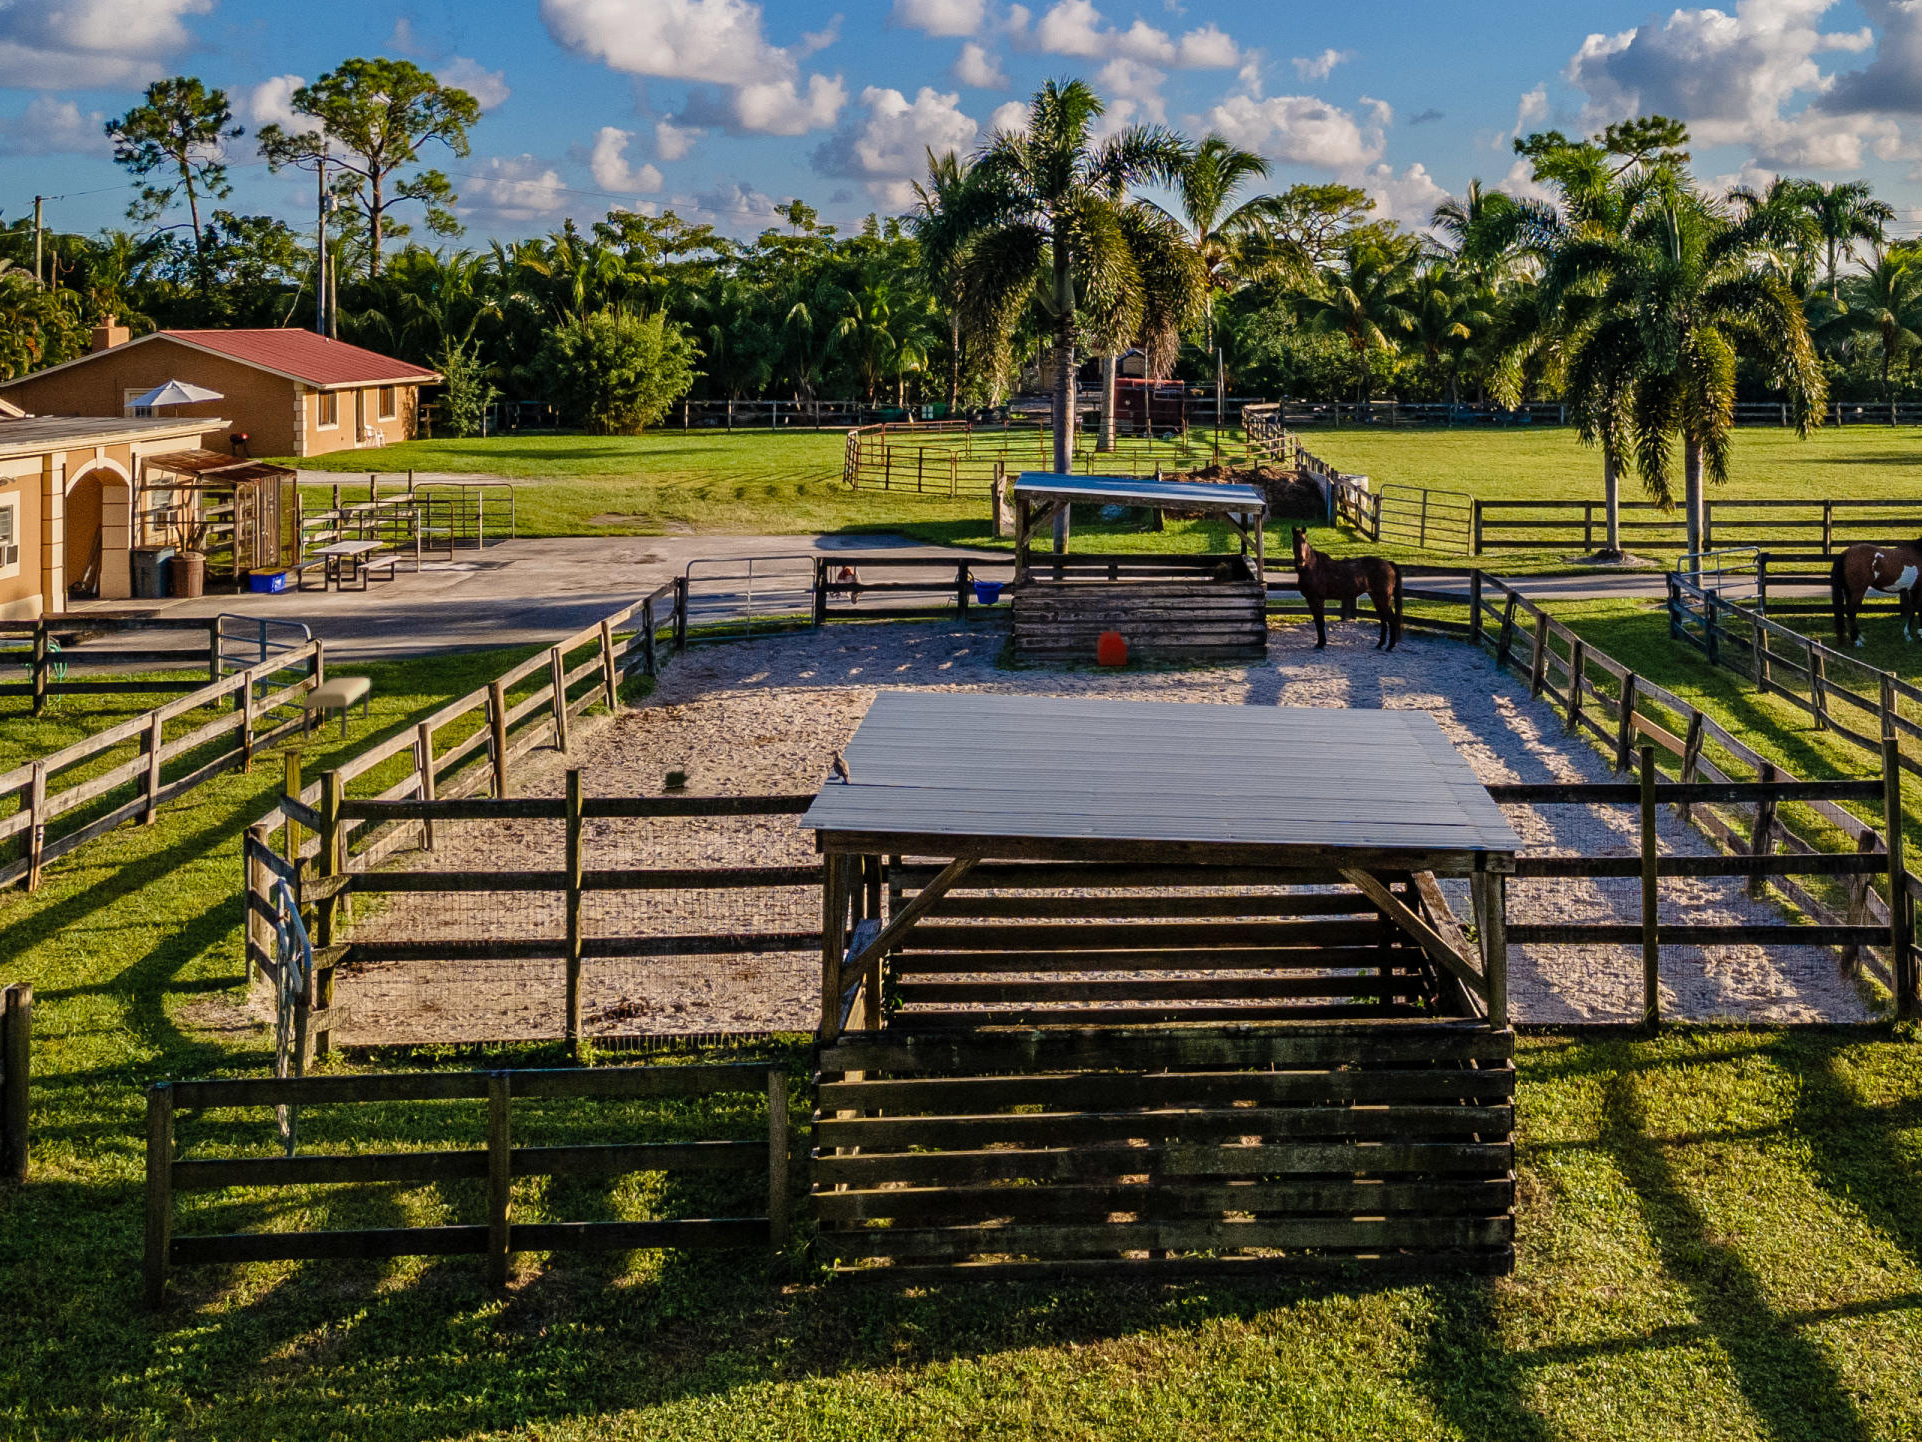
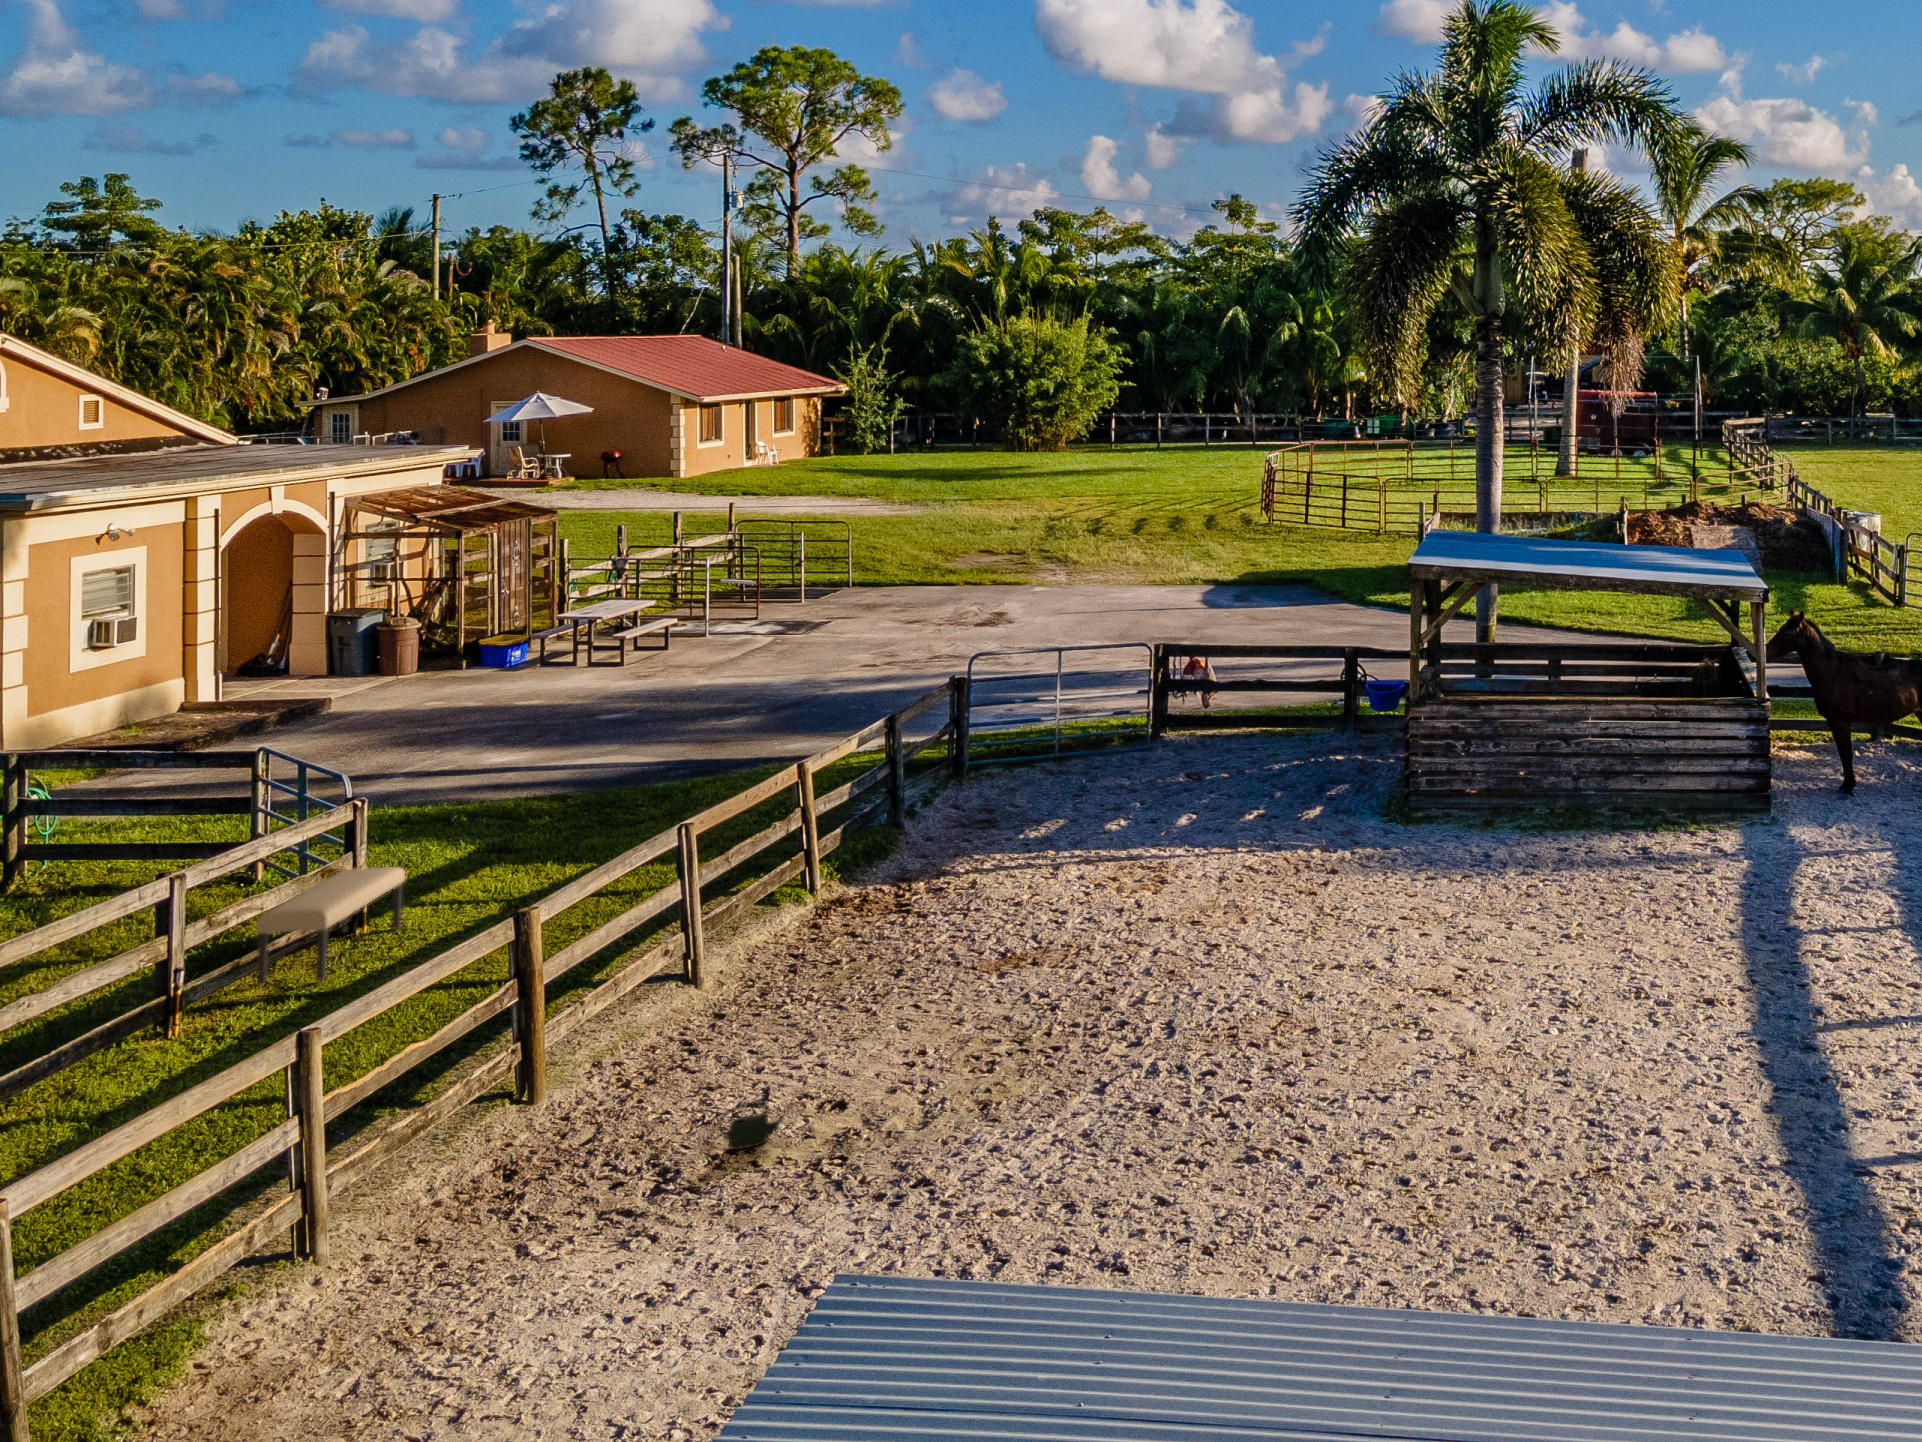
toolbox: present [1097,630,1127,665] -> none [1521,778,1566,839]

